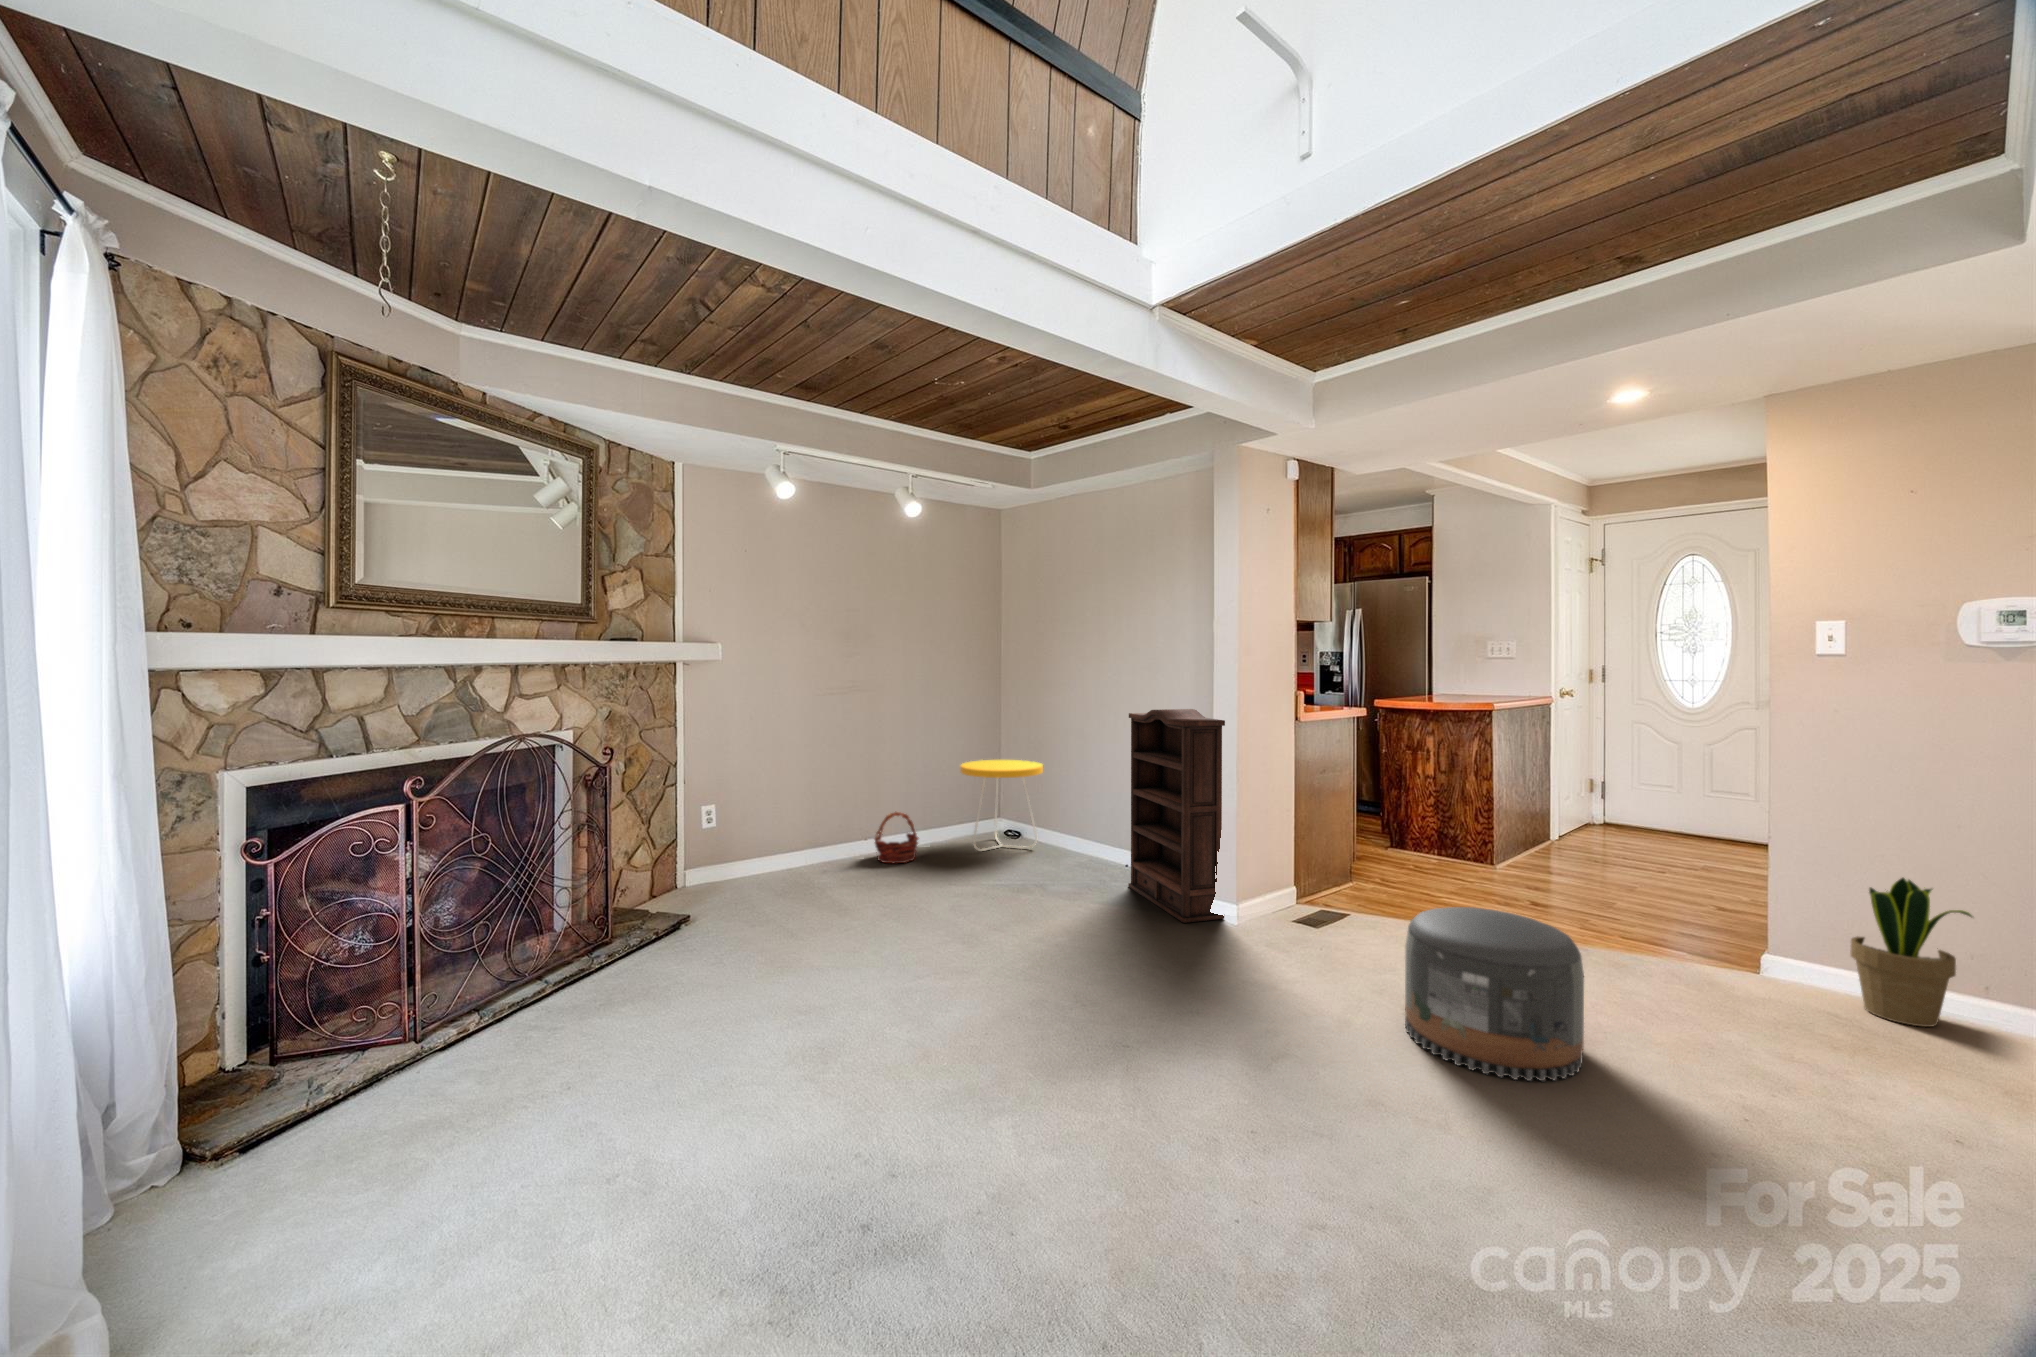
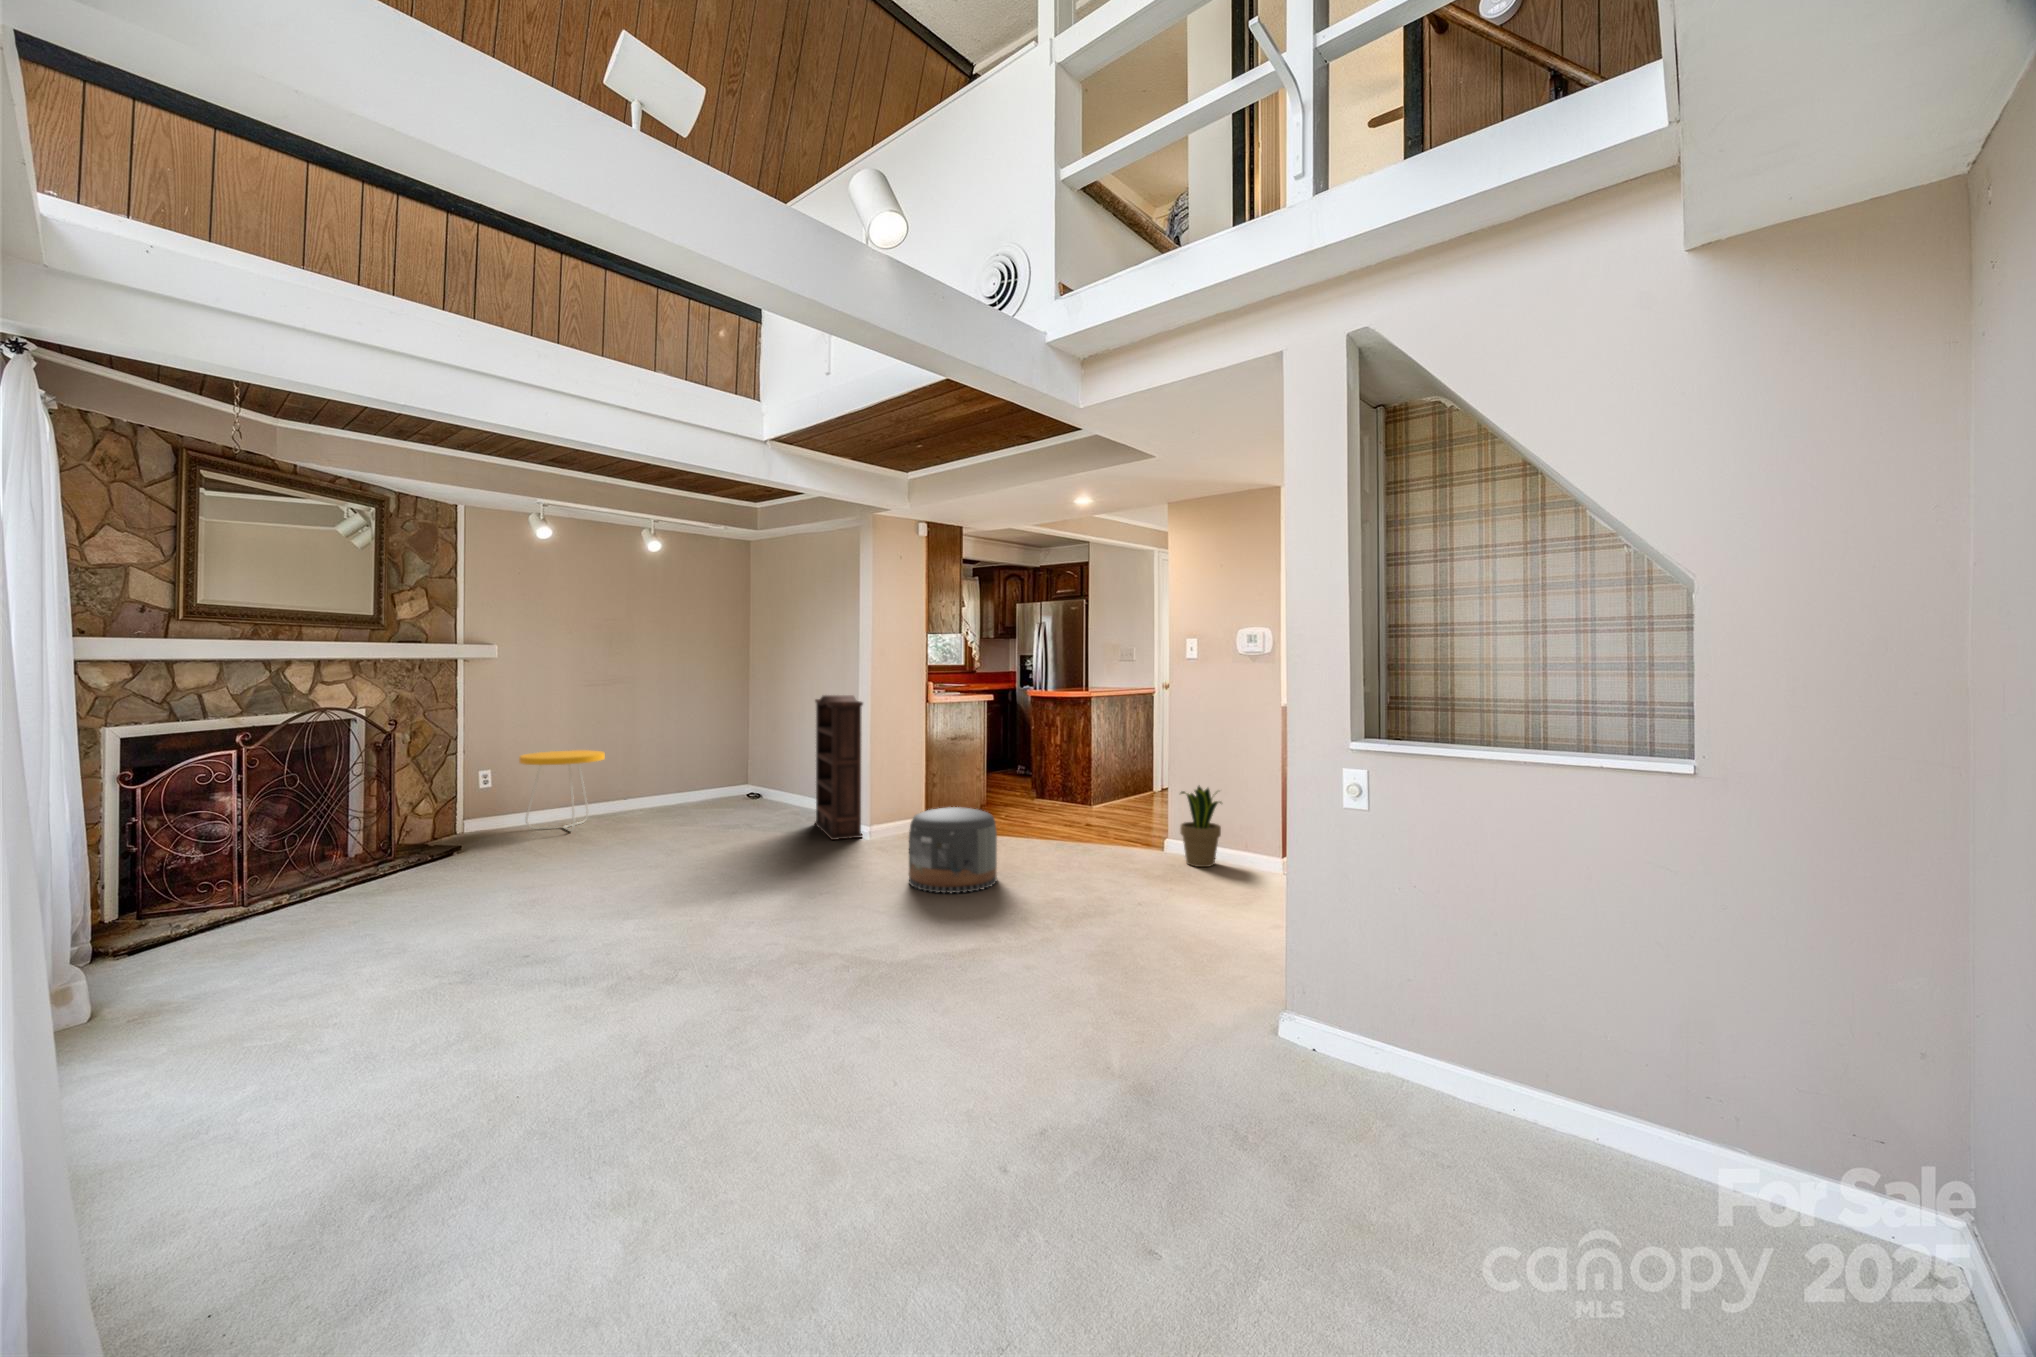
side table: present [960,760,1043,851] -> present [519,750,605,831]
basket: present [874,812,919,863] -> none [630,777,668,816]

